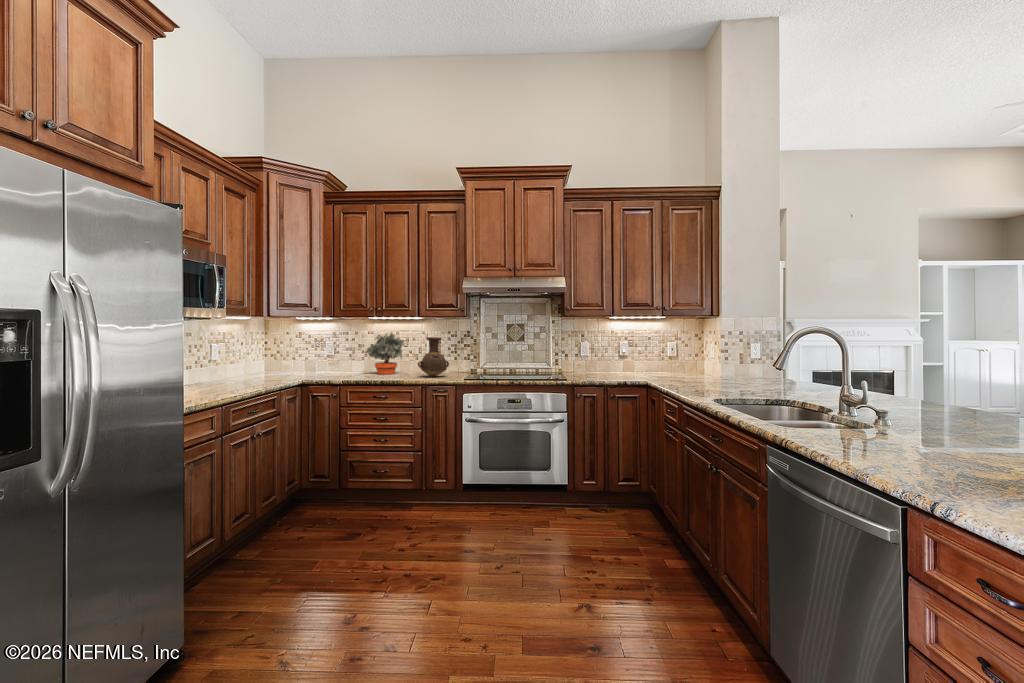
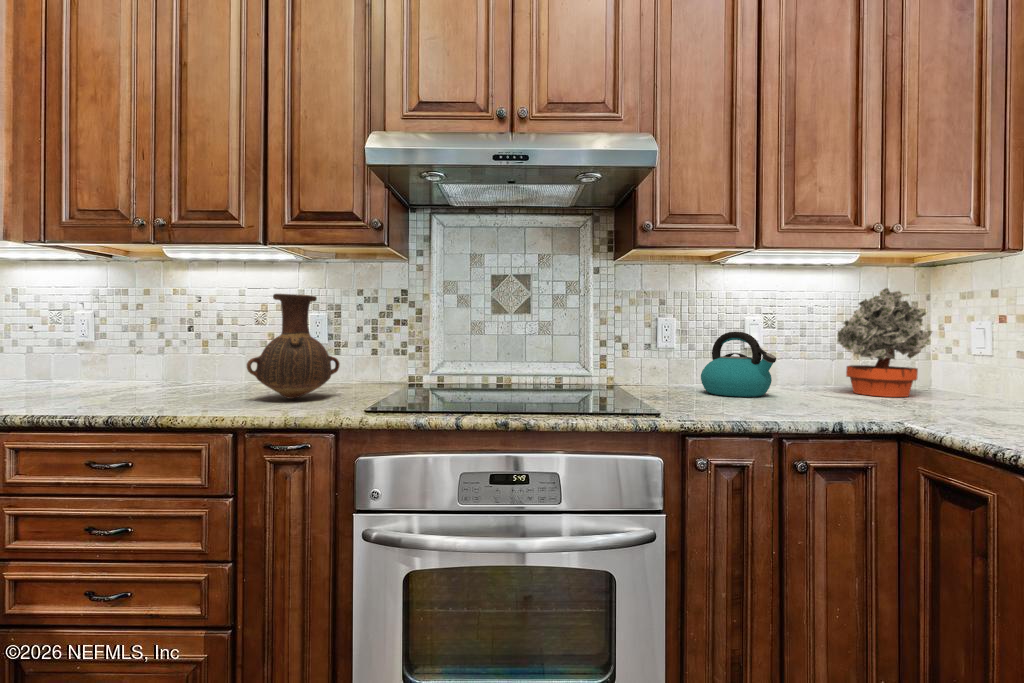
potted plant: present [365,332,404,374] -> present [837,288,932,397]
kettle: none [594,349,621,376] -> present [701,332,776,397]

